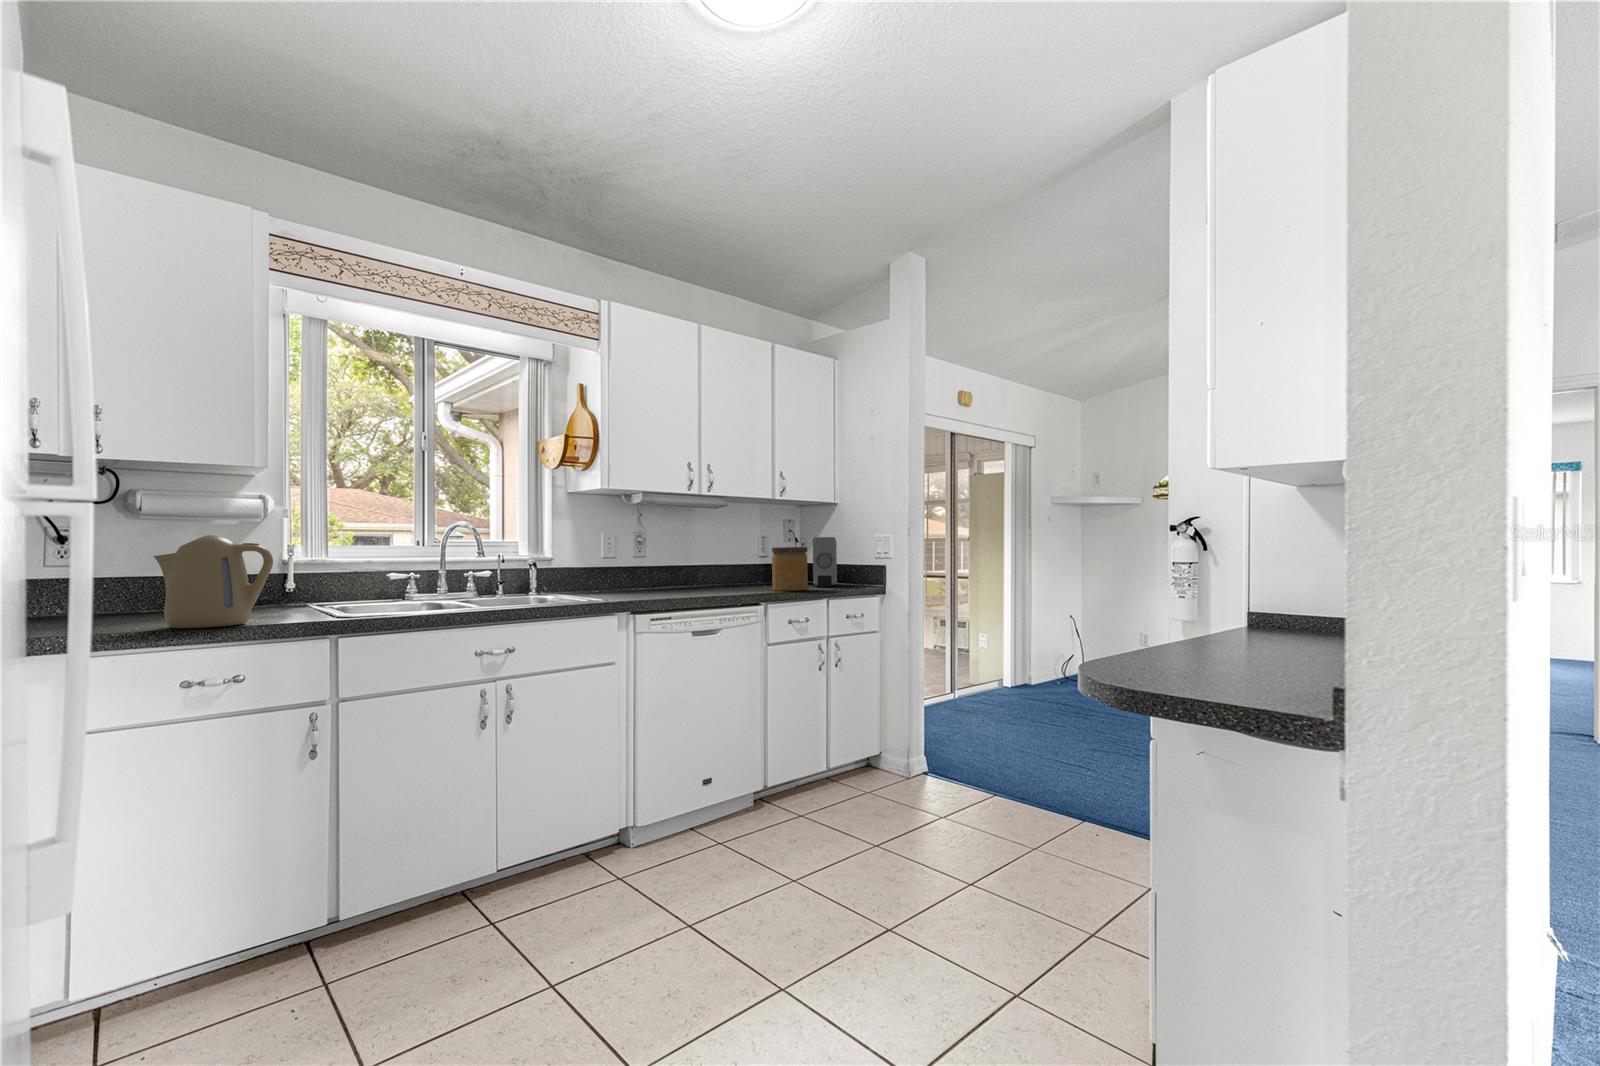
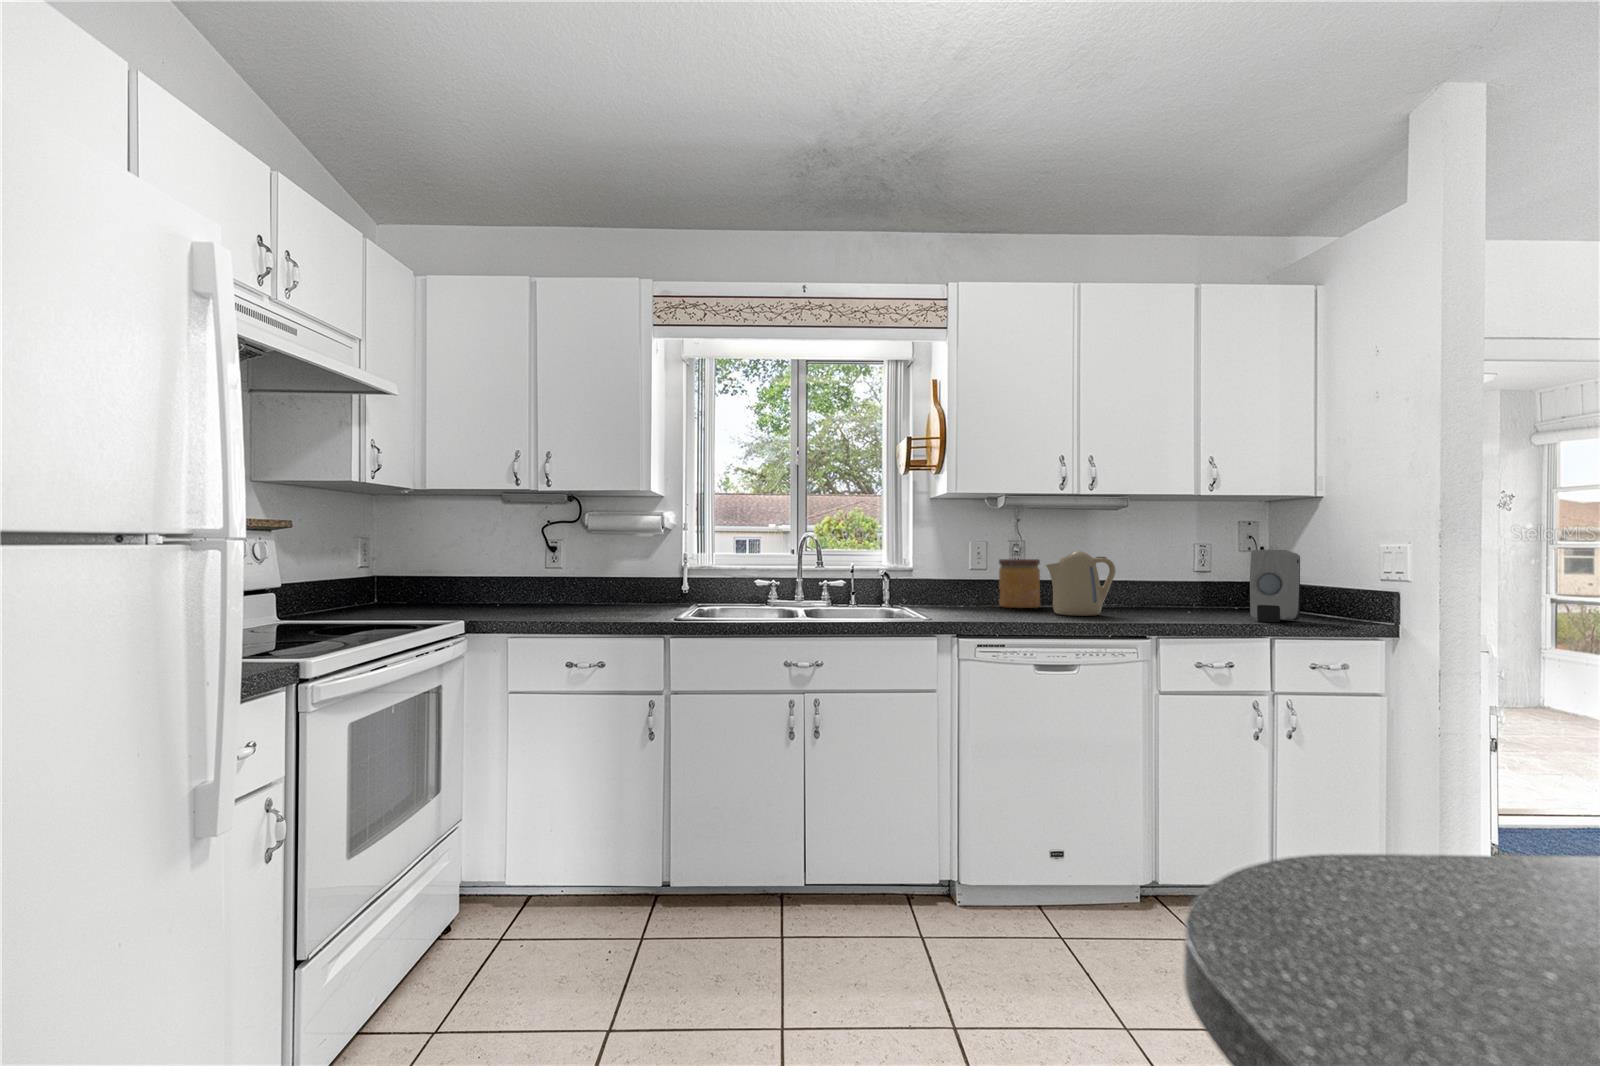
kettle: present [154,535,273,628] -> present [1046,551,1115,616]
jar: present [772,547,808,591] -> present [999,559,1040,608]

